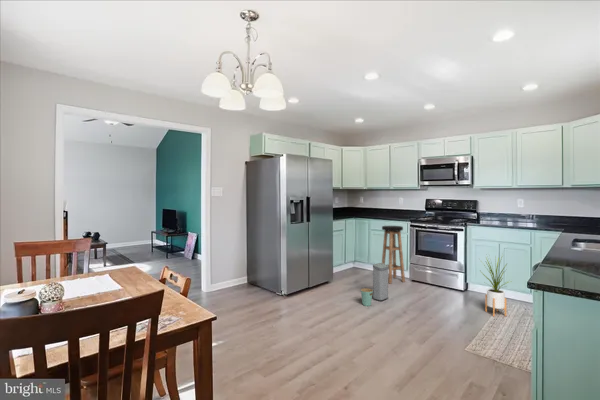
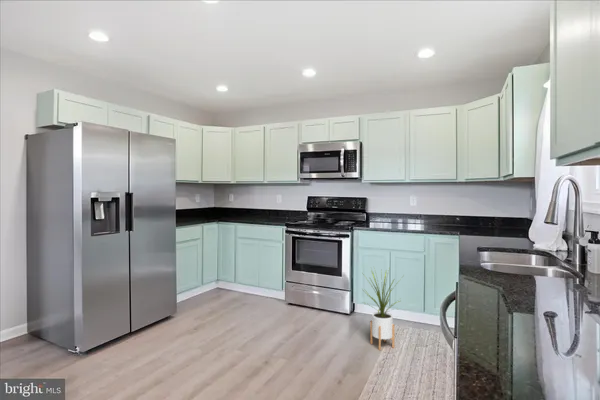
bar stool: present [382,226,405,283] -> none [248,232,280,312]
trash can: present [361,263,388,306] -> none [204,287,249,355]

